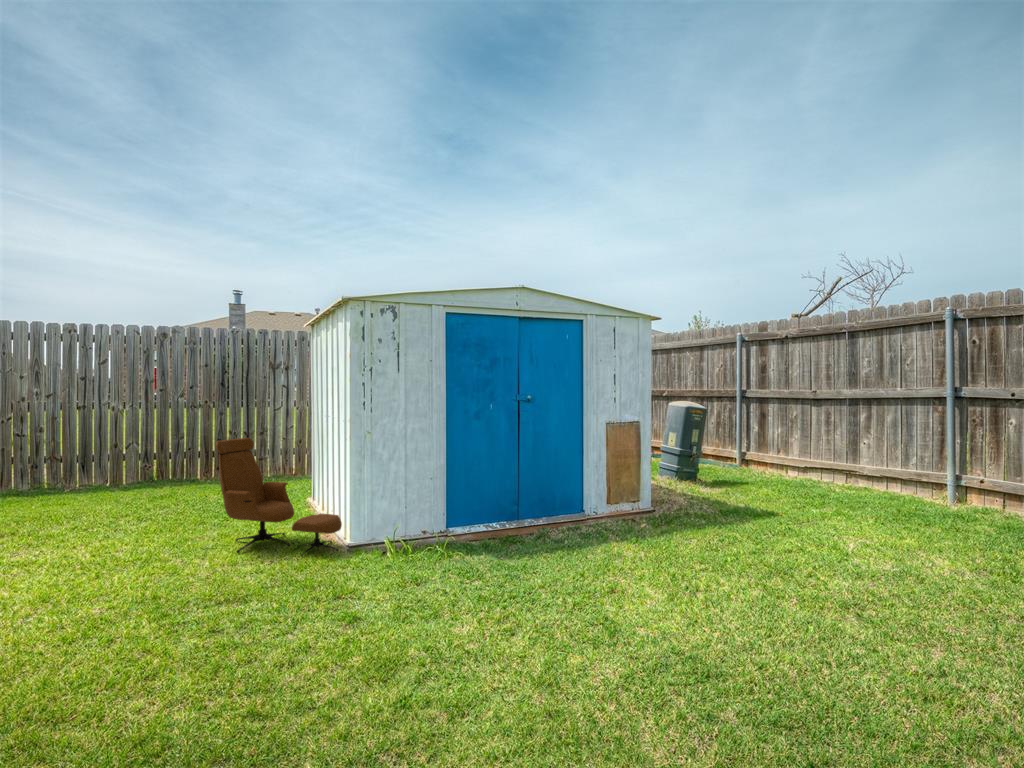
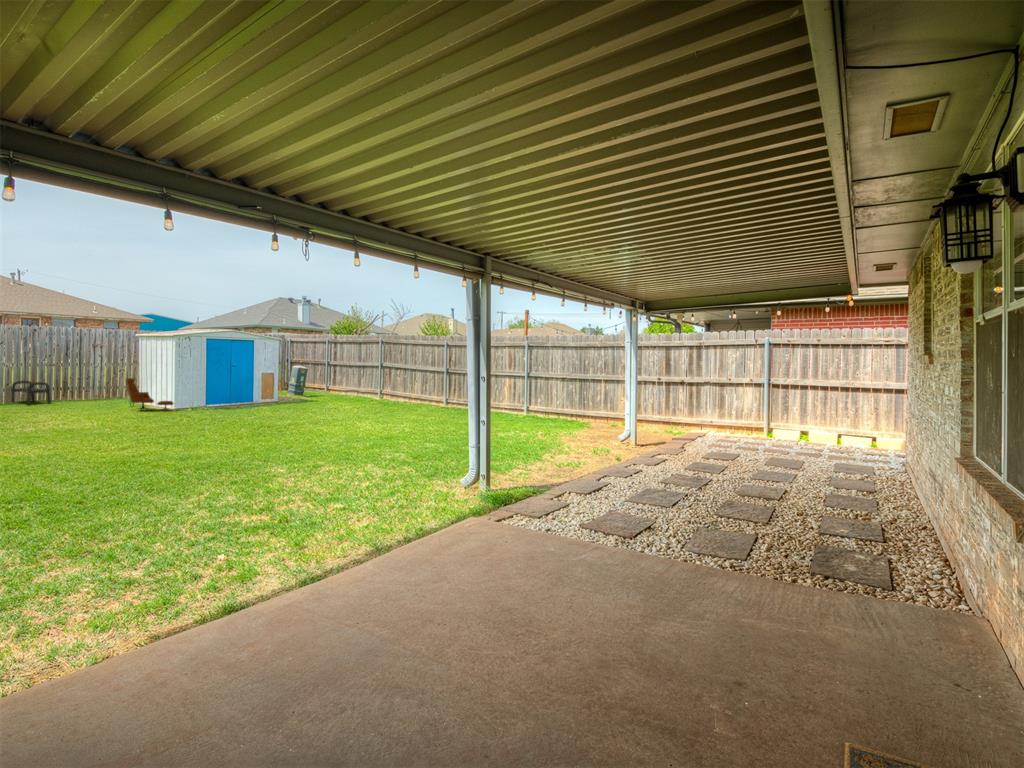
bench: none [105,438,161,497] -> present [11,381,51,405]

